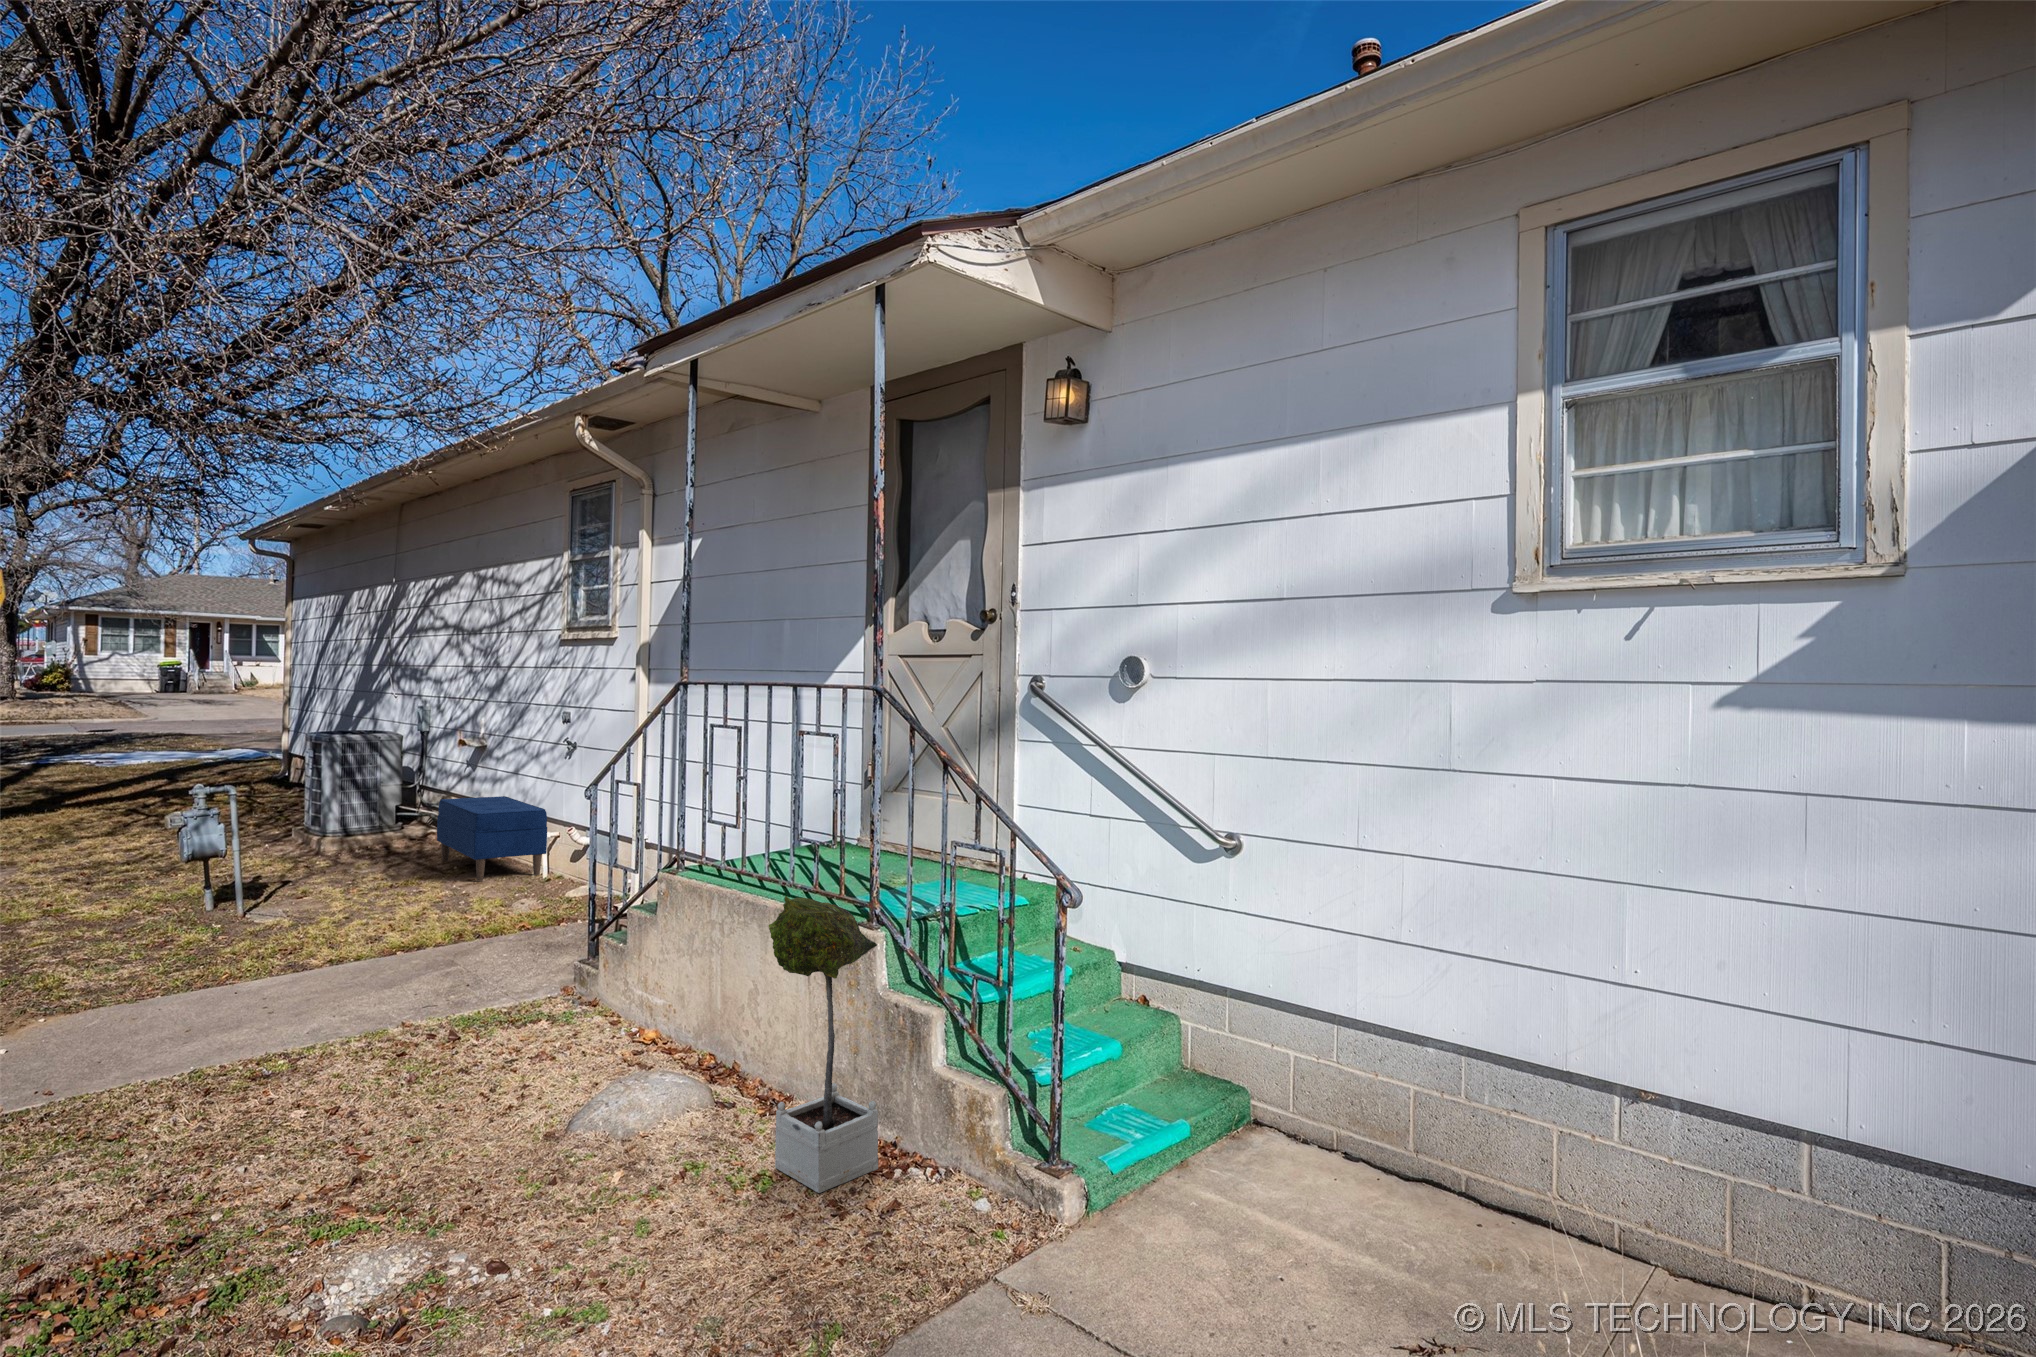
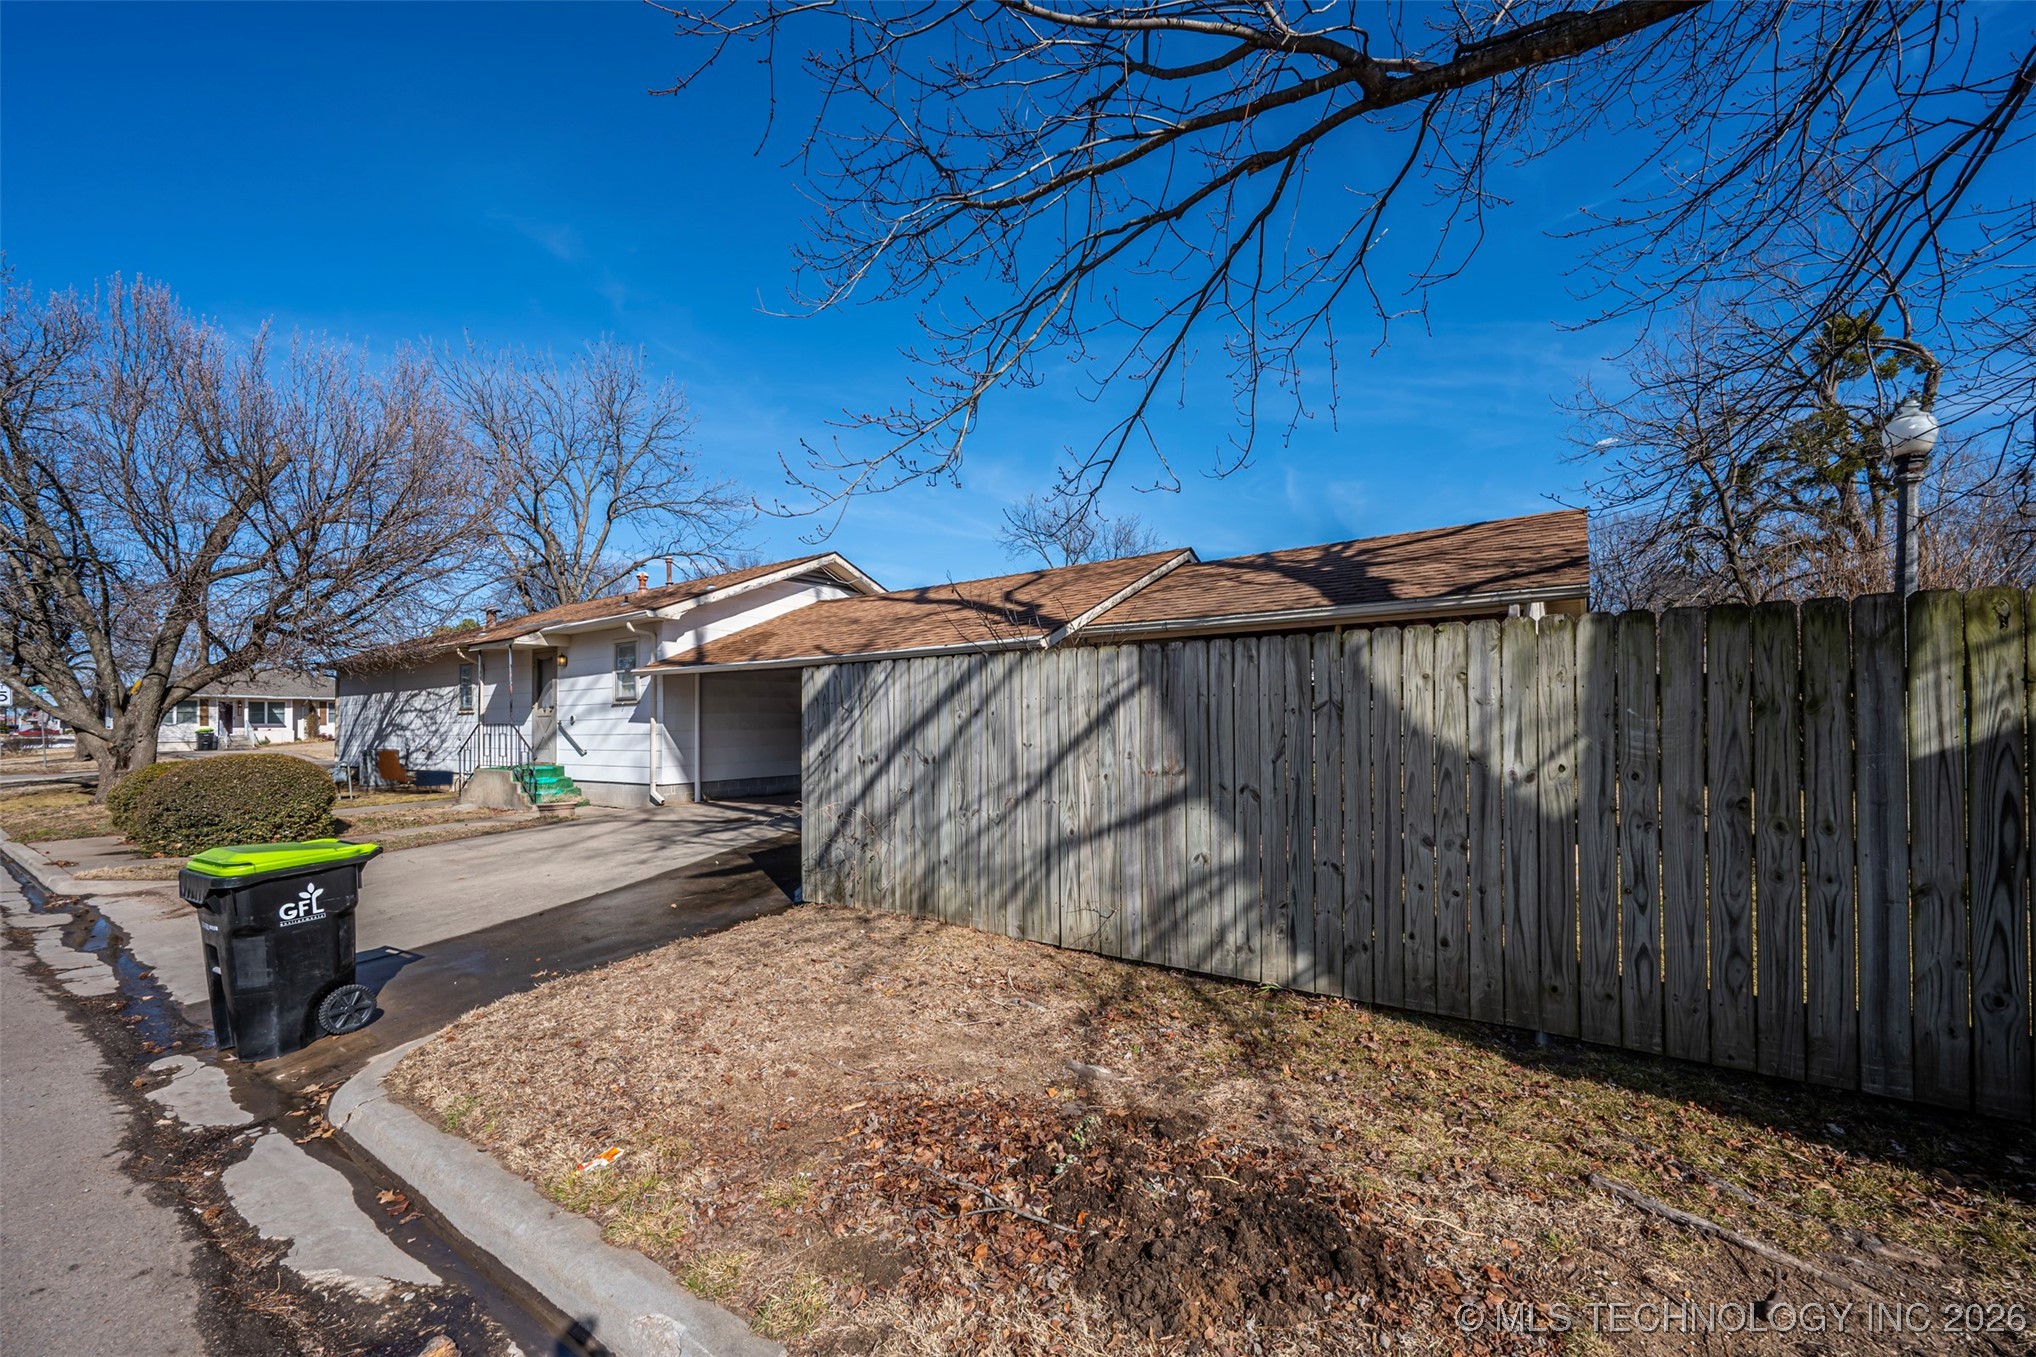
lounge chair: none [338,736,440,853] -> present [378,750,414,789]
potted tree: present [769,896,878,1193] -> none [487,763,510,813]

